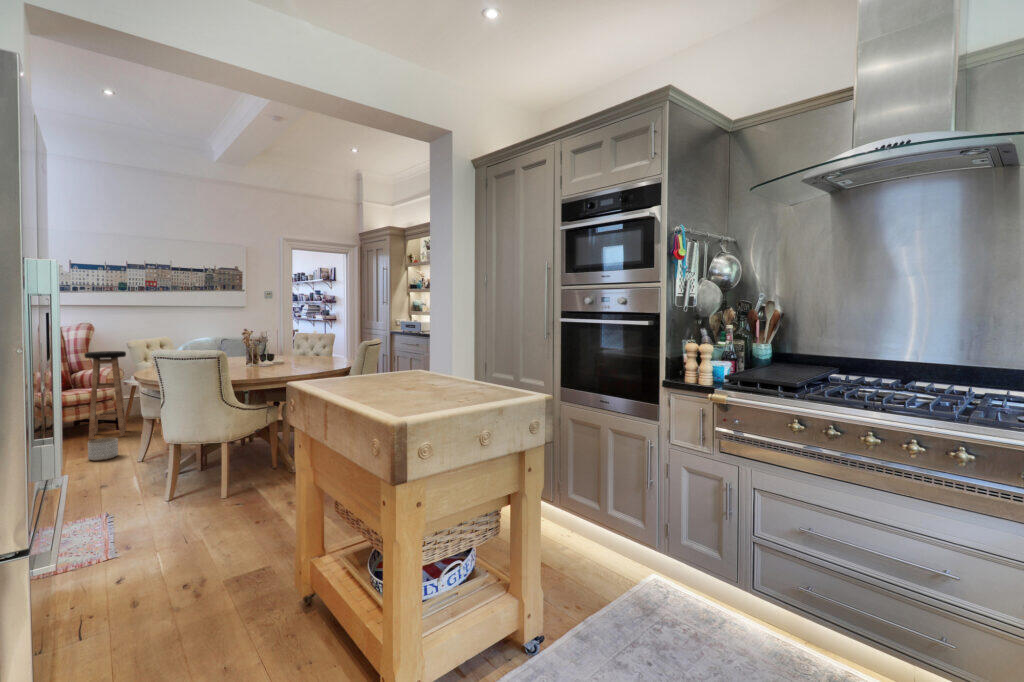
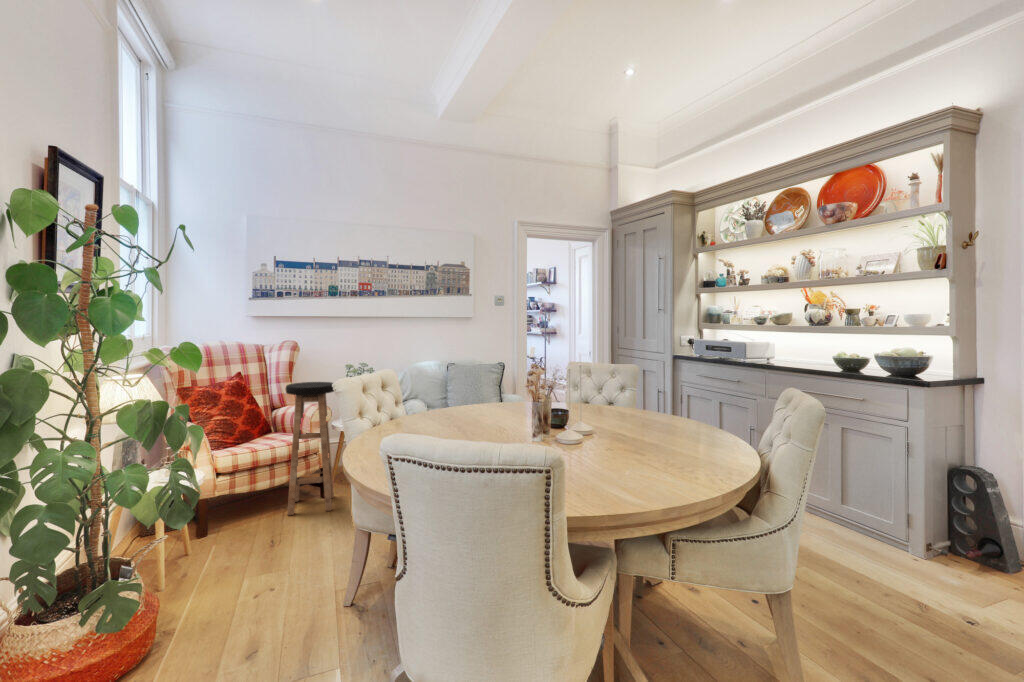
planter: present [88,438,118,461] -> none [281,536,324,583]

